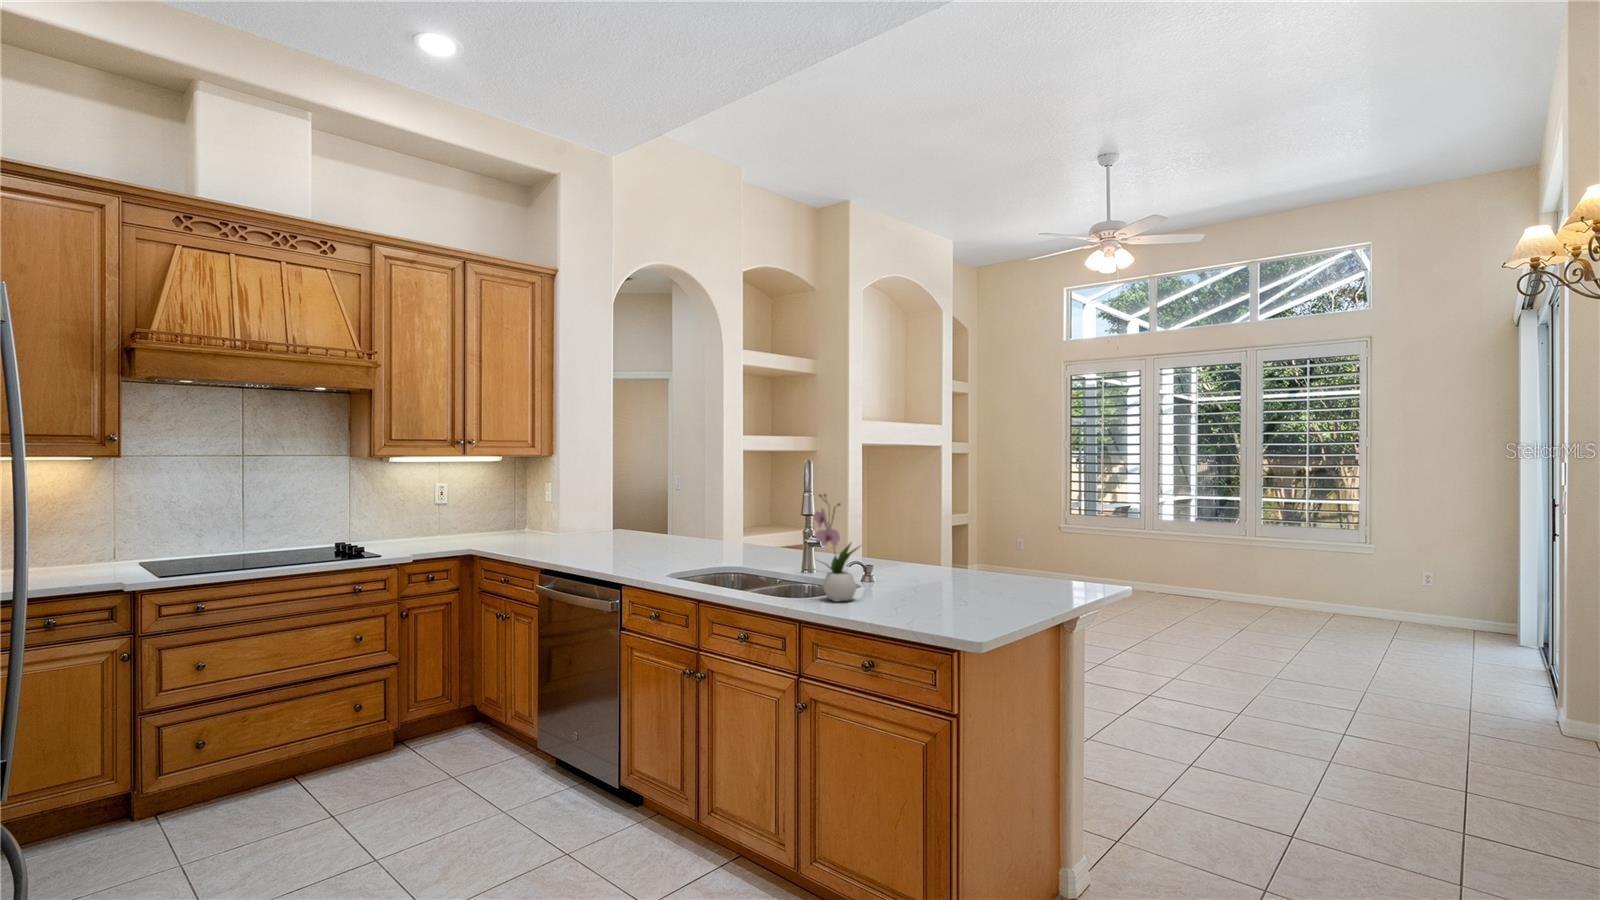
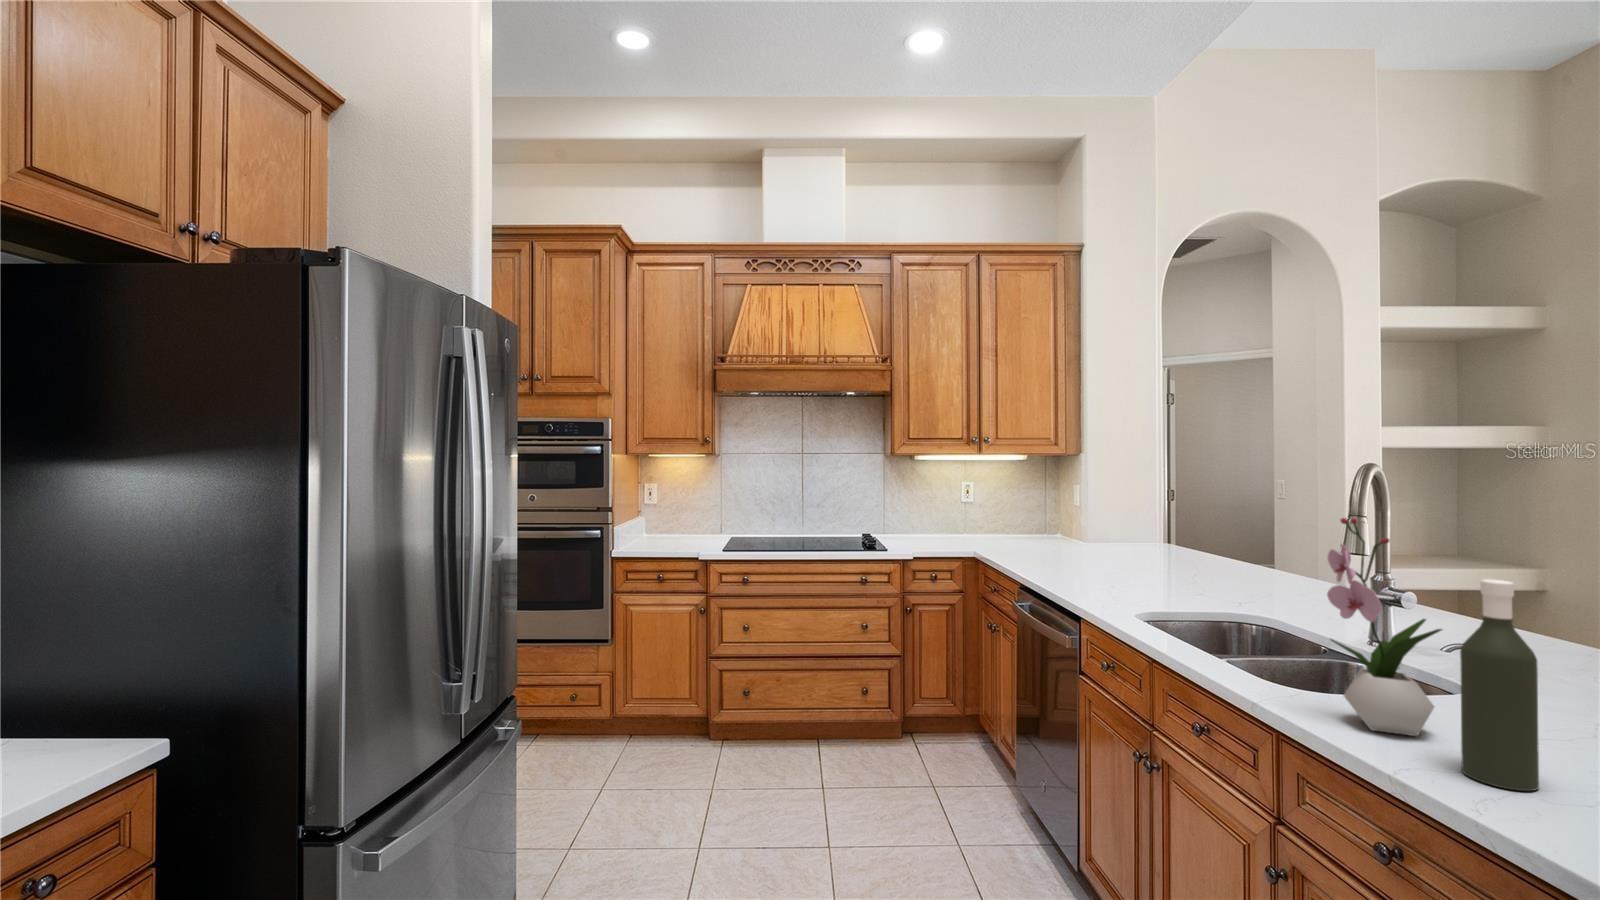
bottle: none [874,518,899,610] -> present [1460,579,1539,791]

